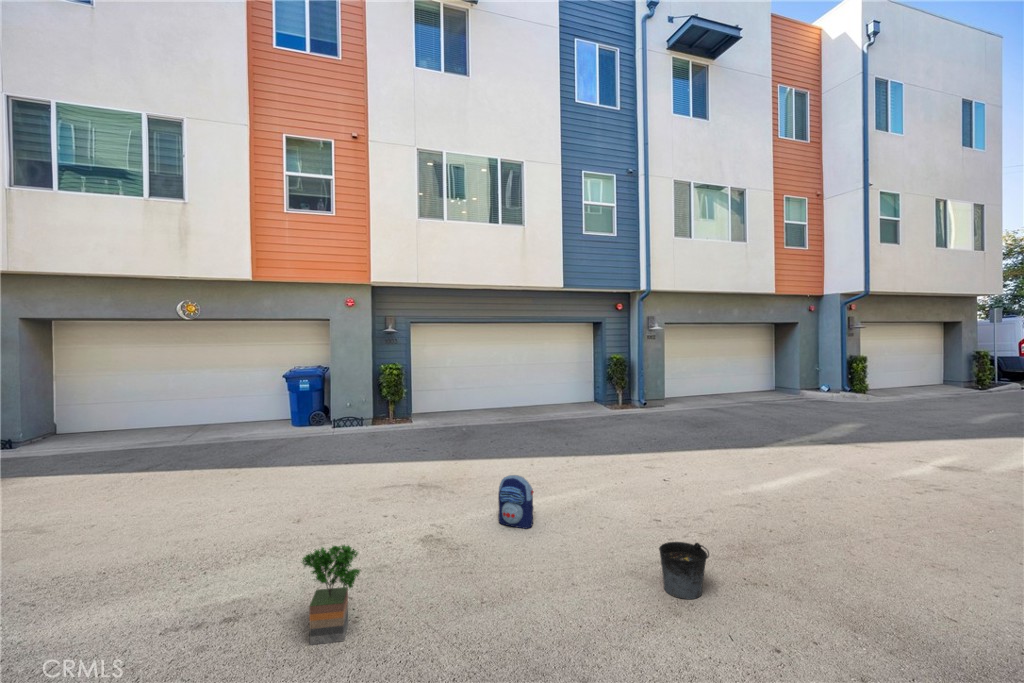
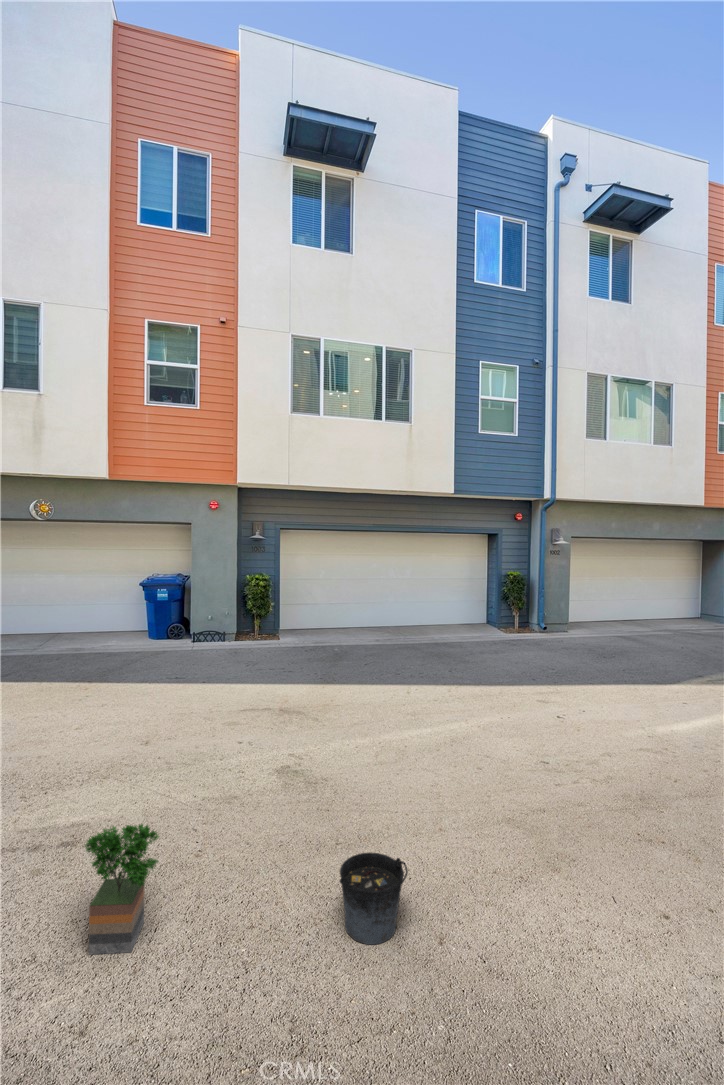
backpack: present [498,475,534,529] -> none [355,725,398,793]
bucket: present [659,542,709,599] -> present [340,852,408,944]

